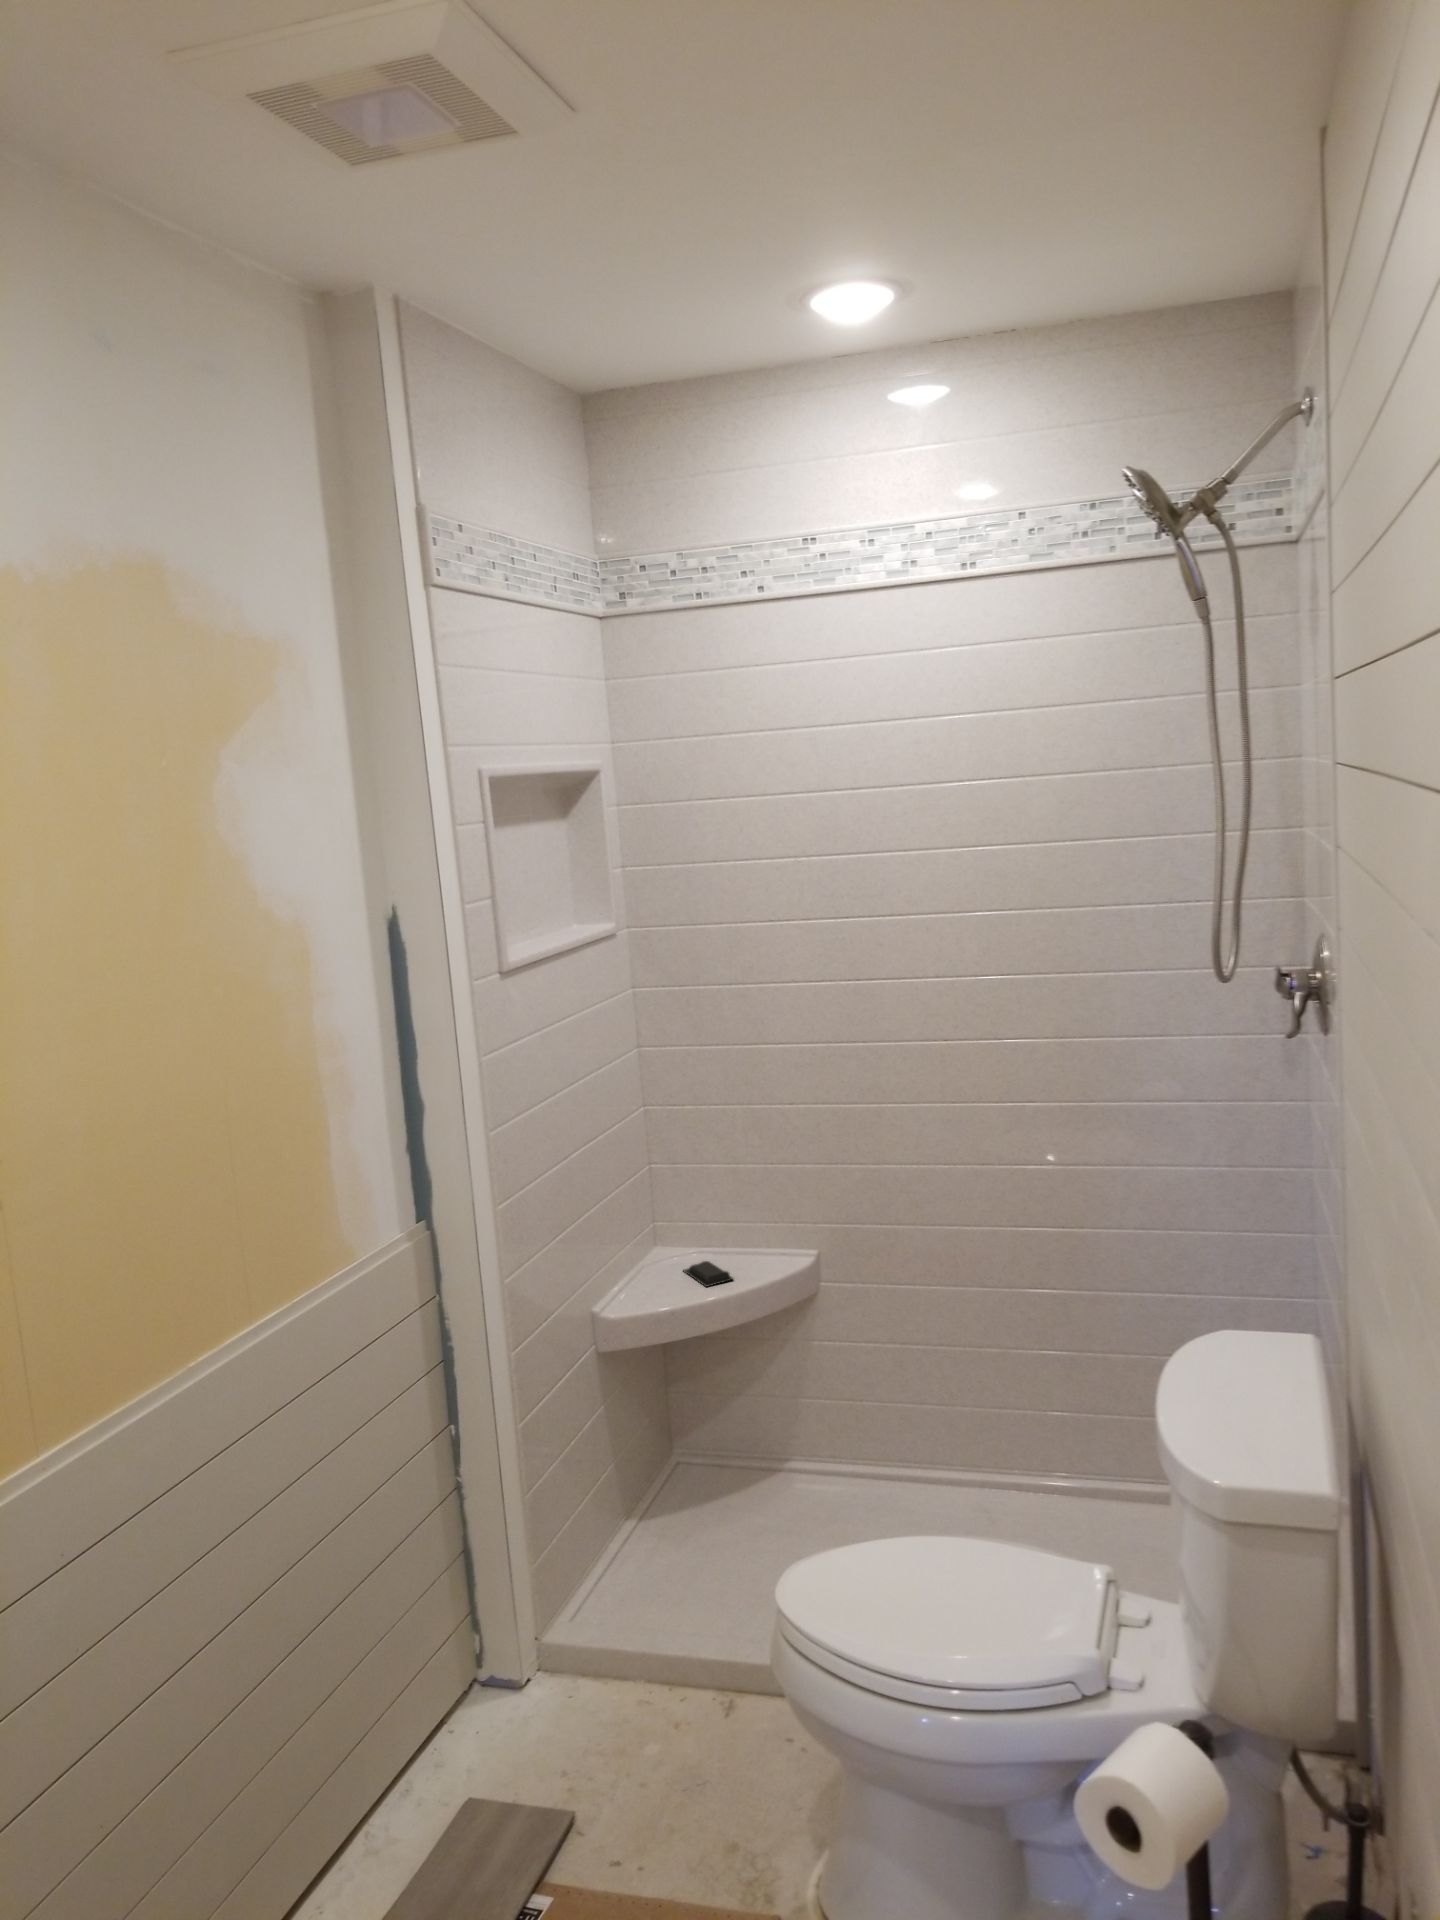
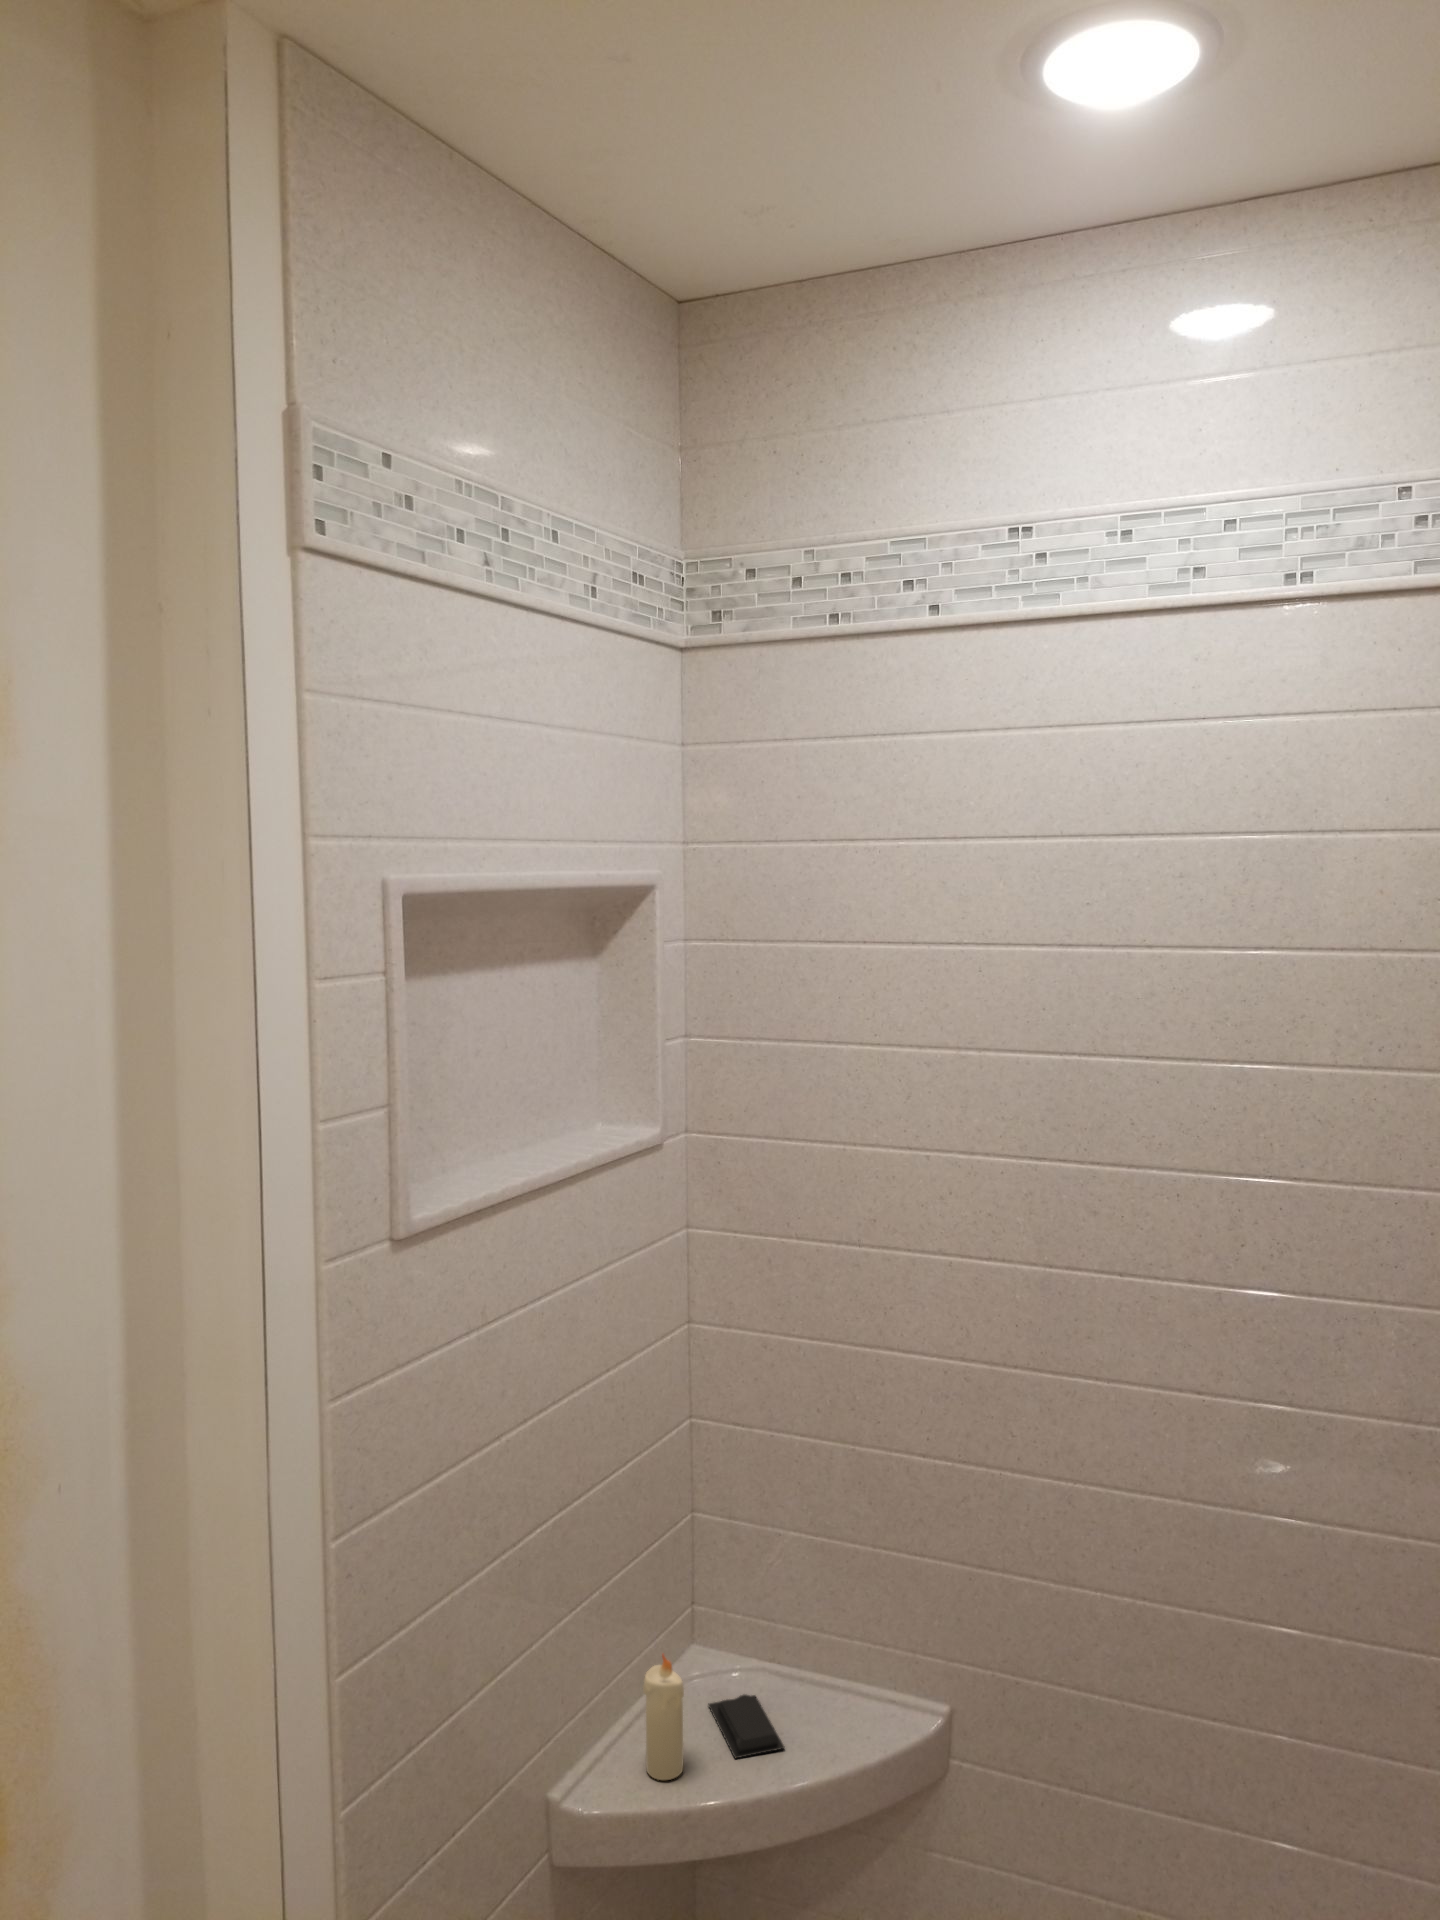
candle: none [651,1228,678,1300] -> present [643,1655,684,1780]

